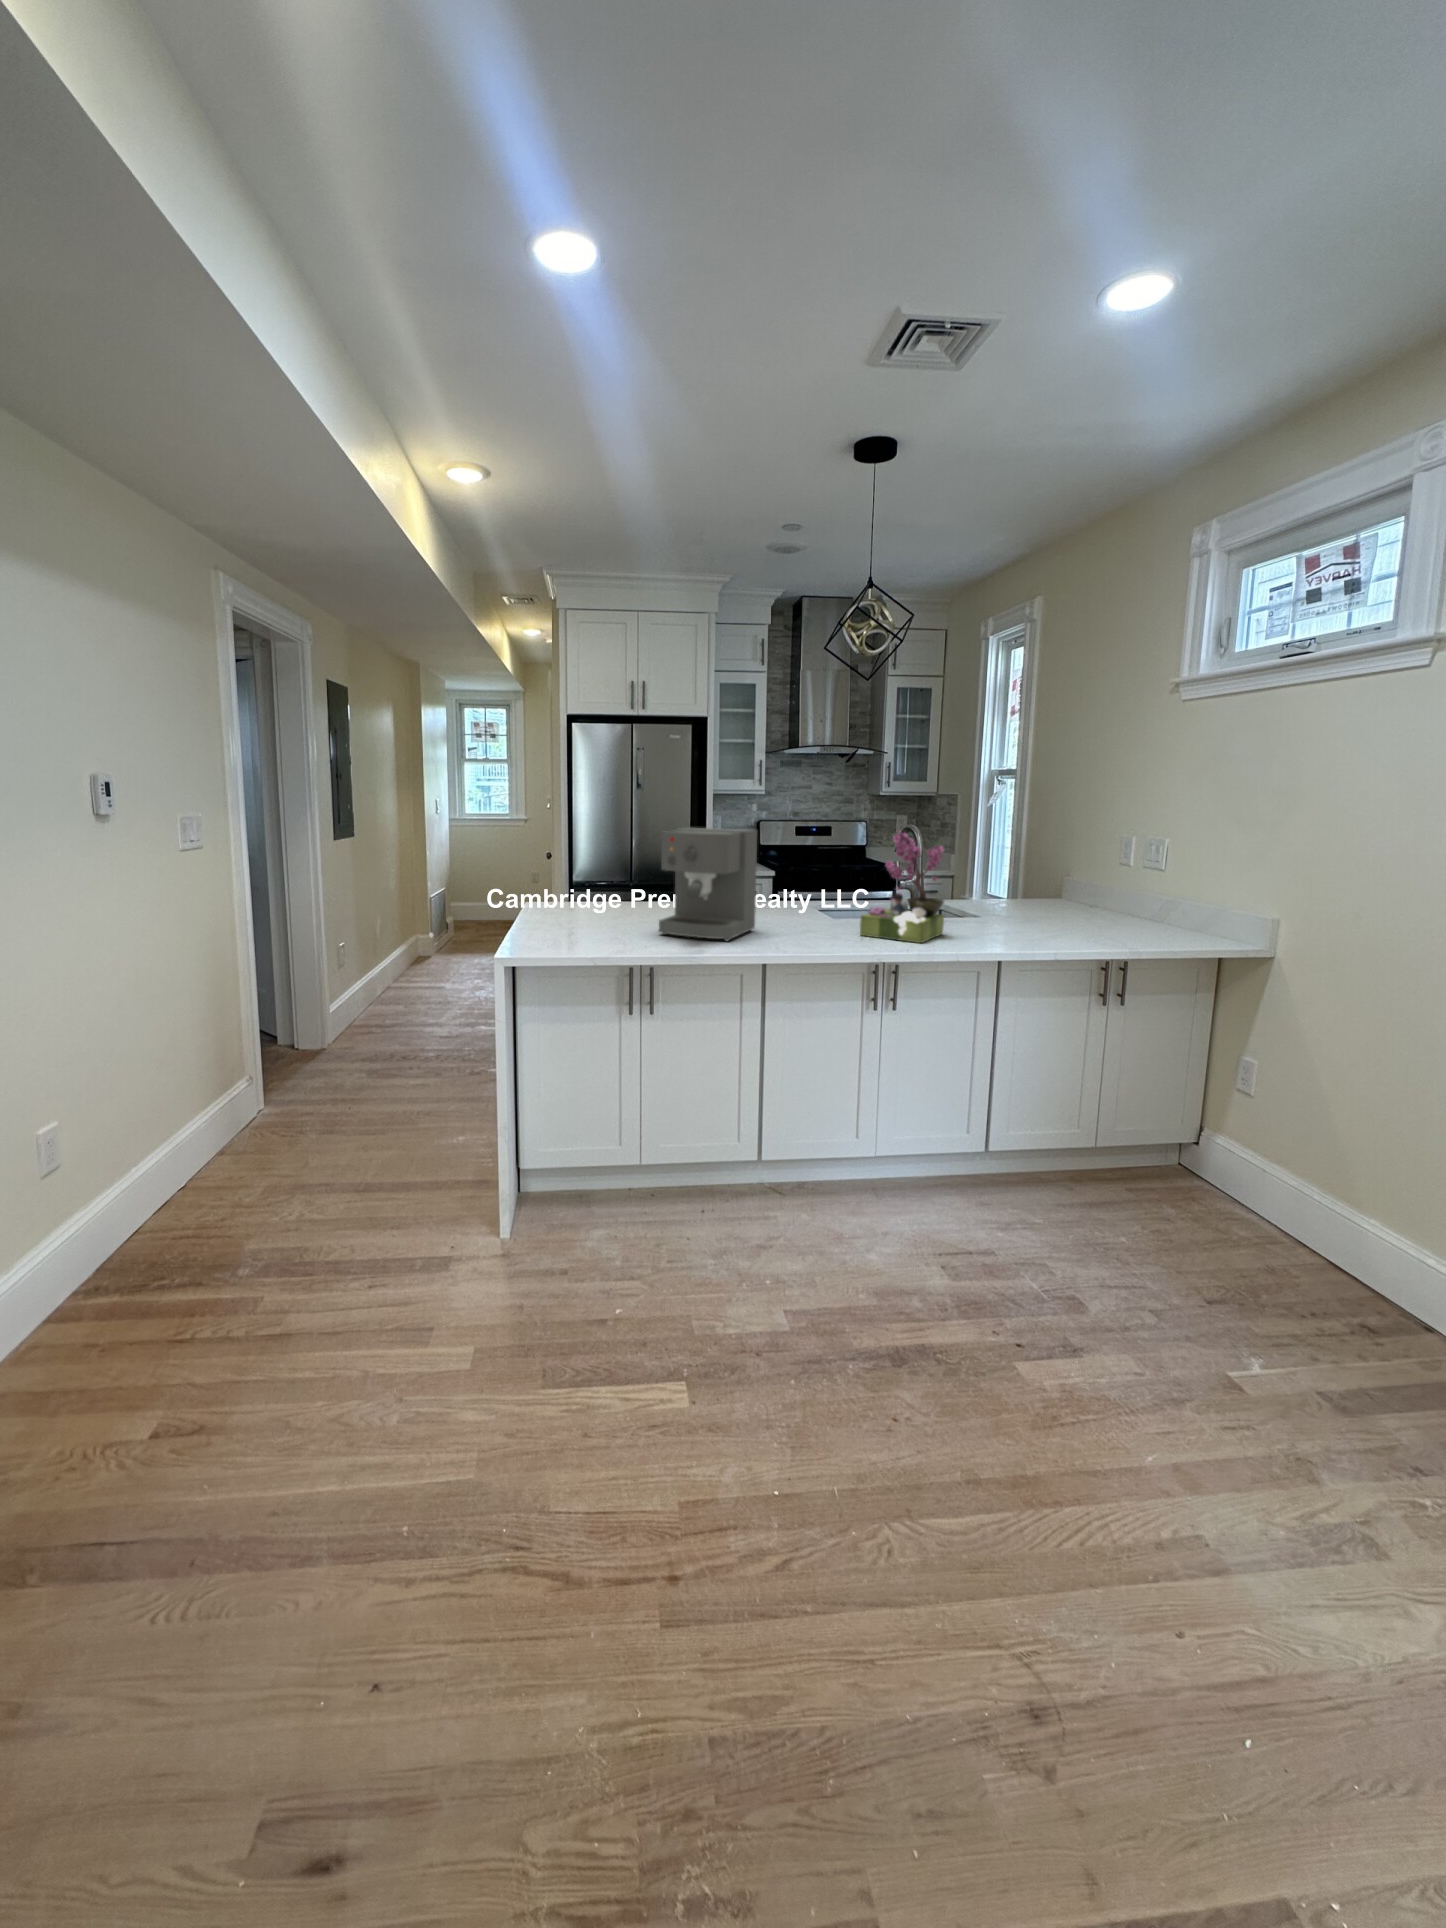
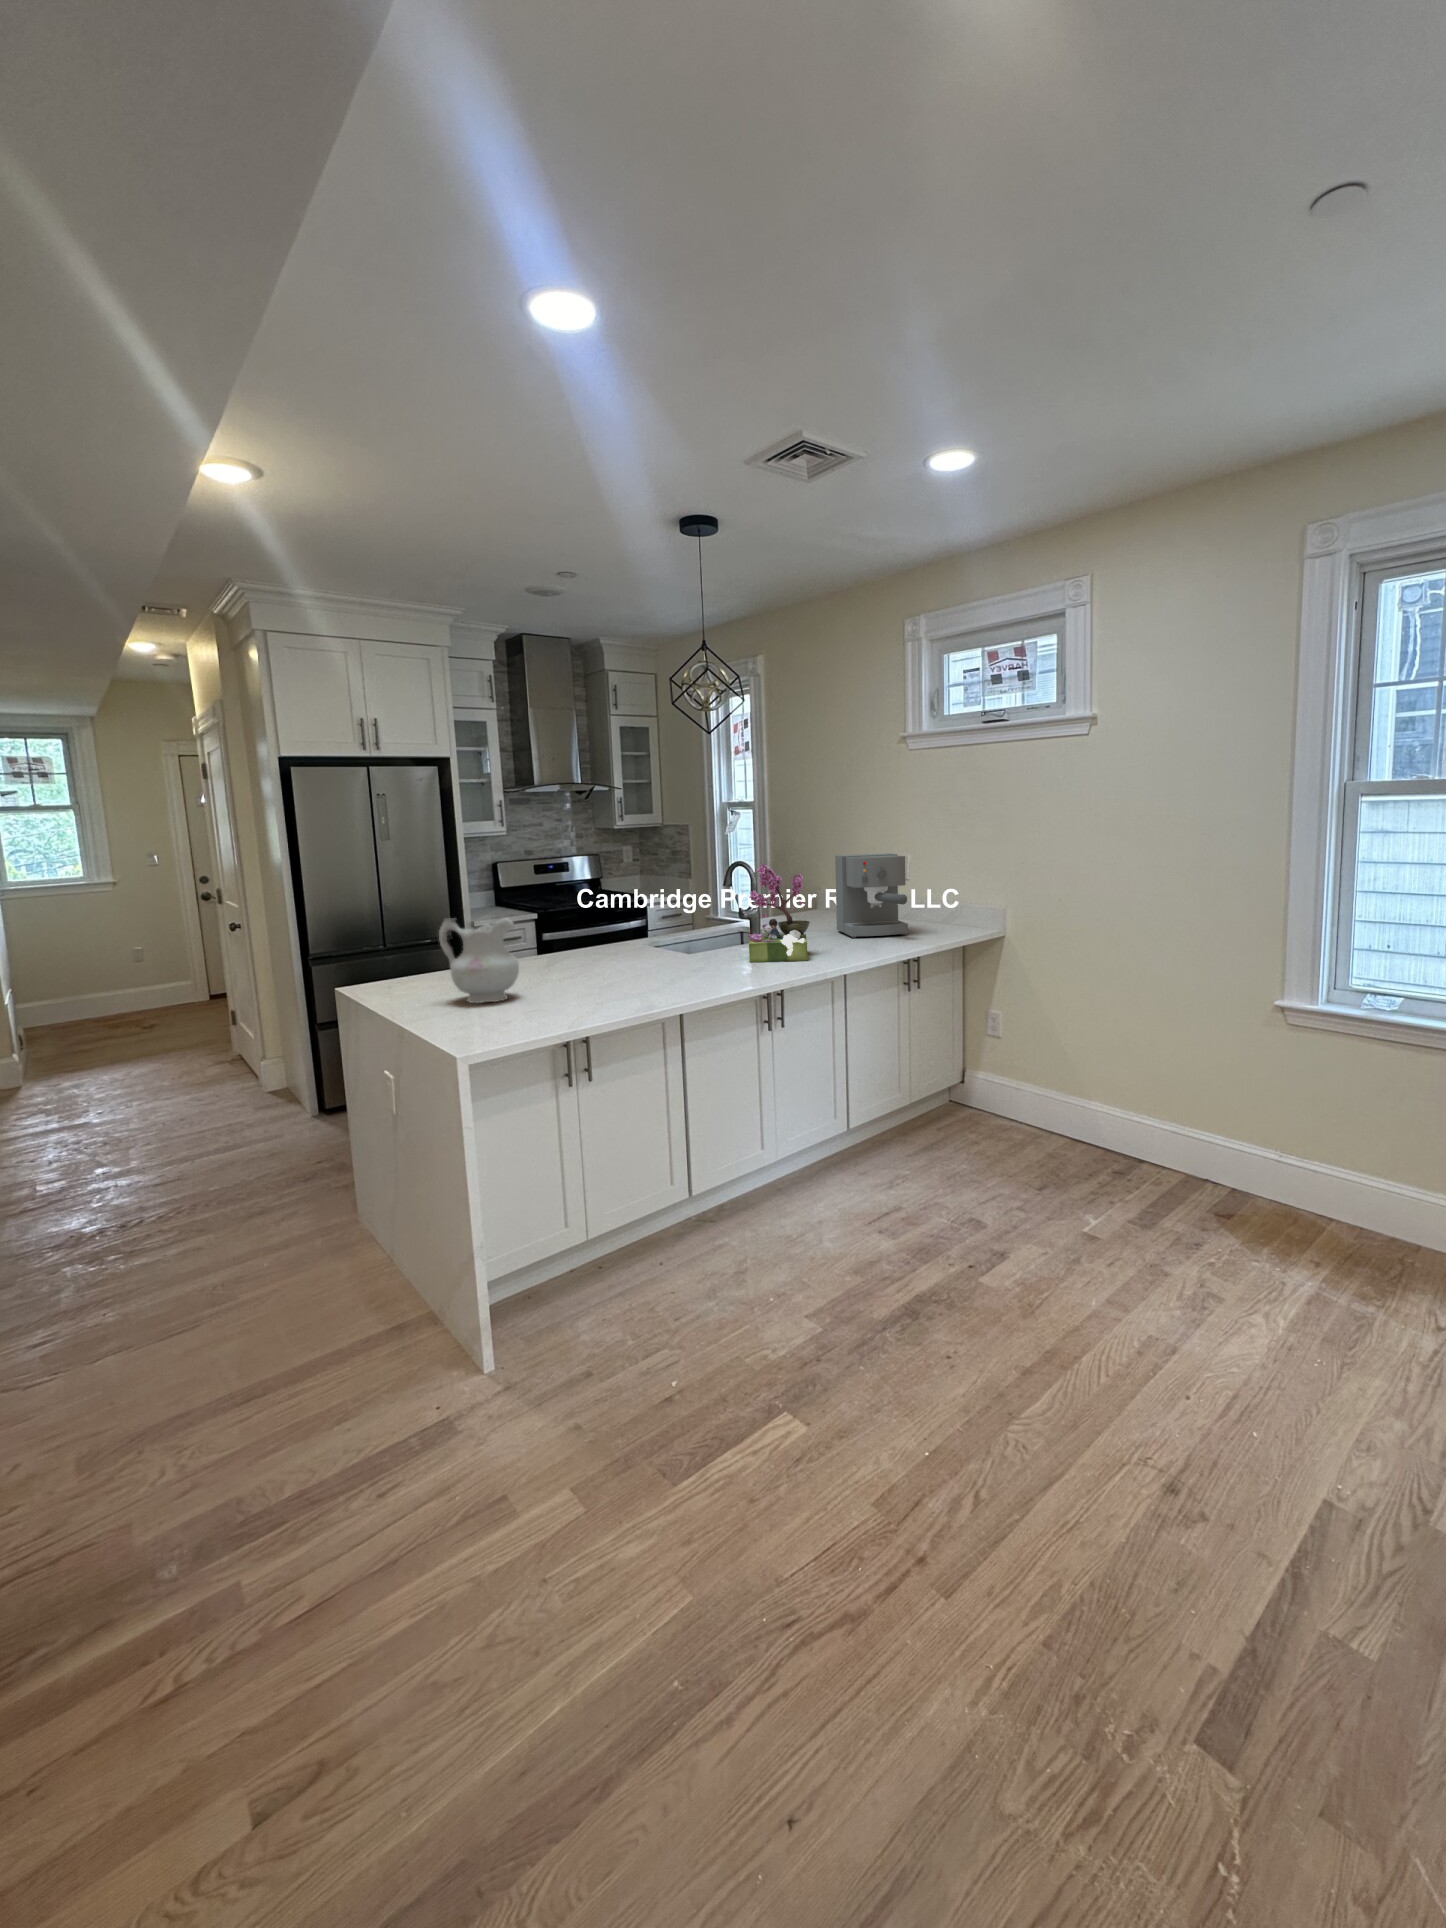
coffee maker: present [659,828,757,941] -> present [835,853,908,938]
ceramic pitcher: none [556,856,615,933] -> present [439,918,519,1003]

